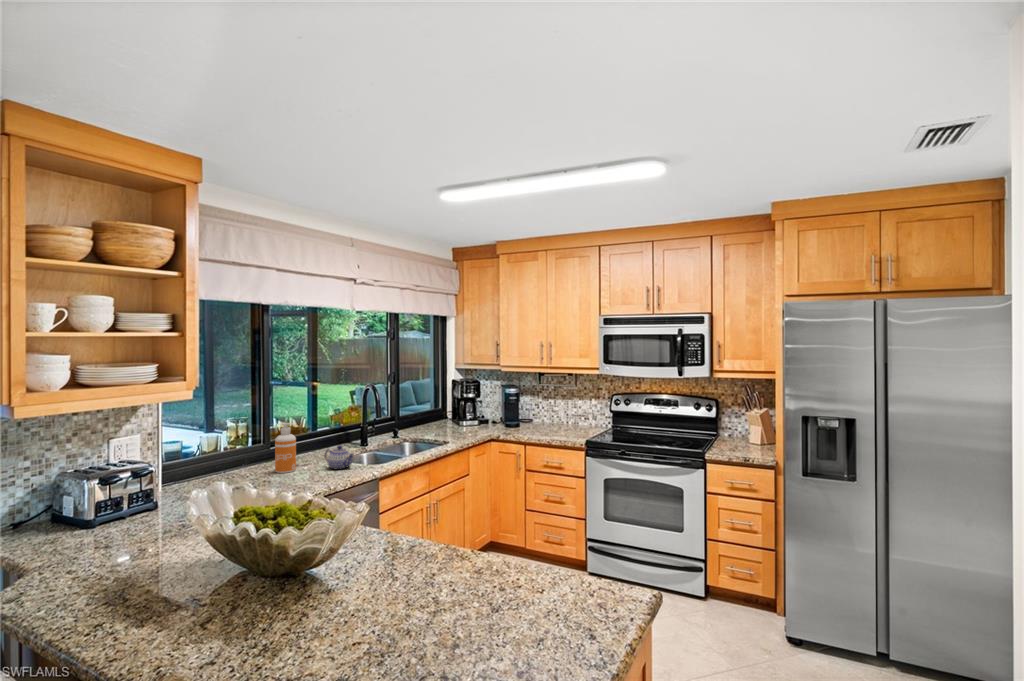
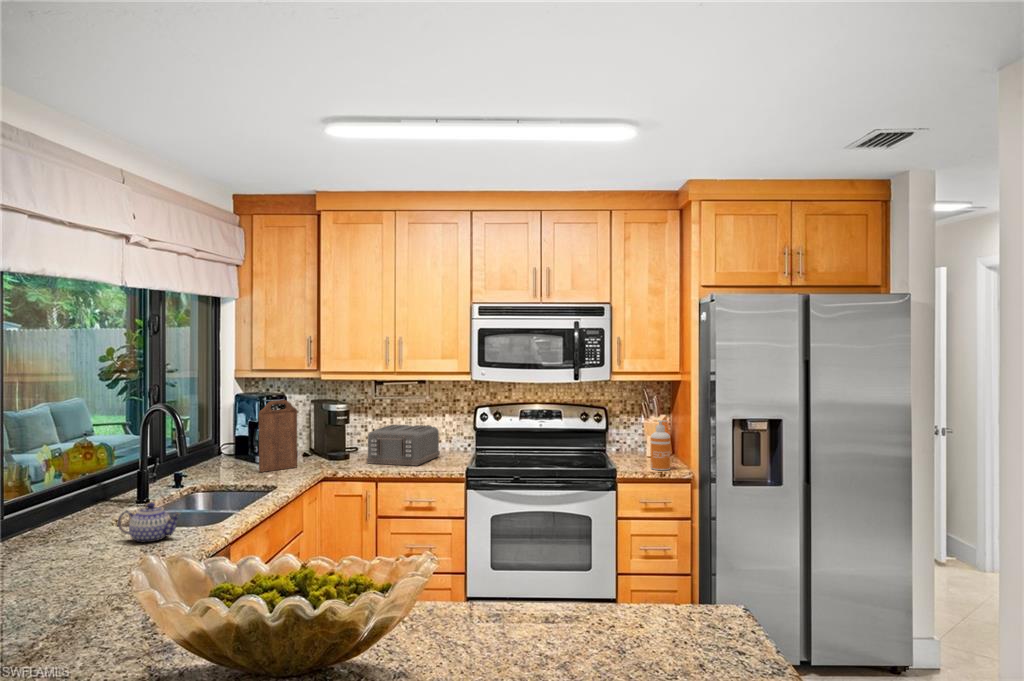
cutting board: none [452,385,479,432] -> present [259,400,297,472]
toaster: none [525,405,581,436] -> present [366,425,440,466]
soap dispenser: present [275,423,296,473] -> present [650,420,670,470]

